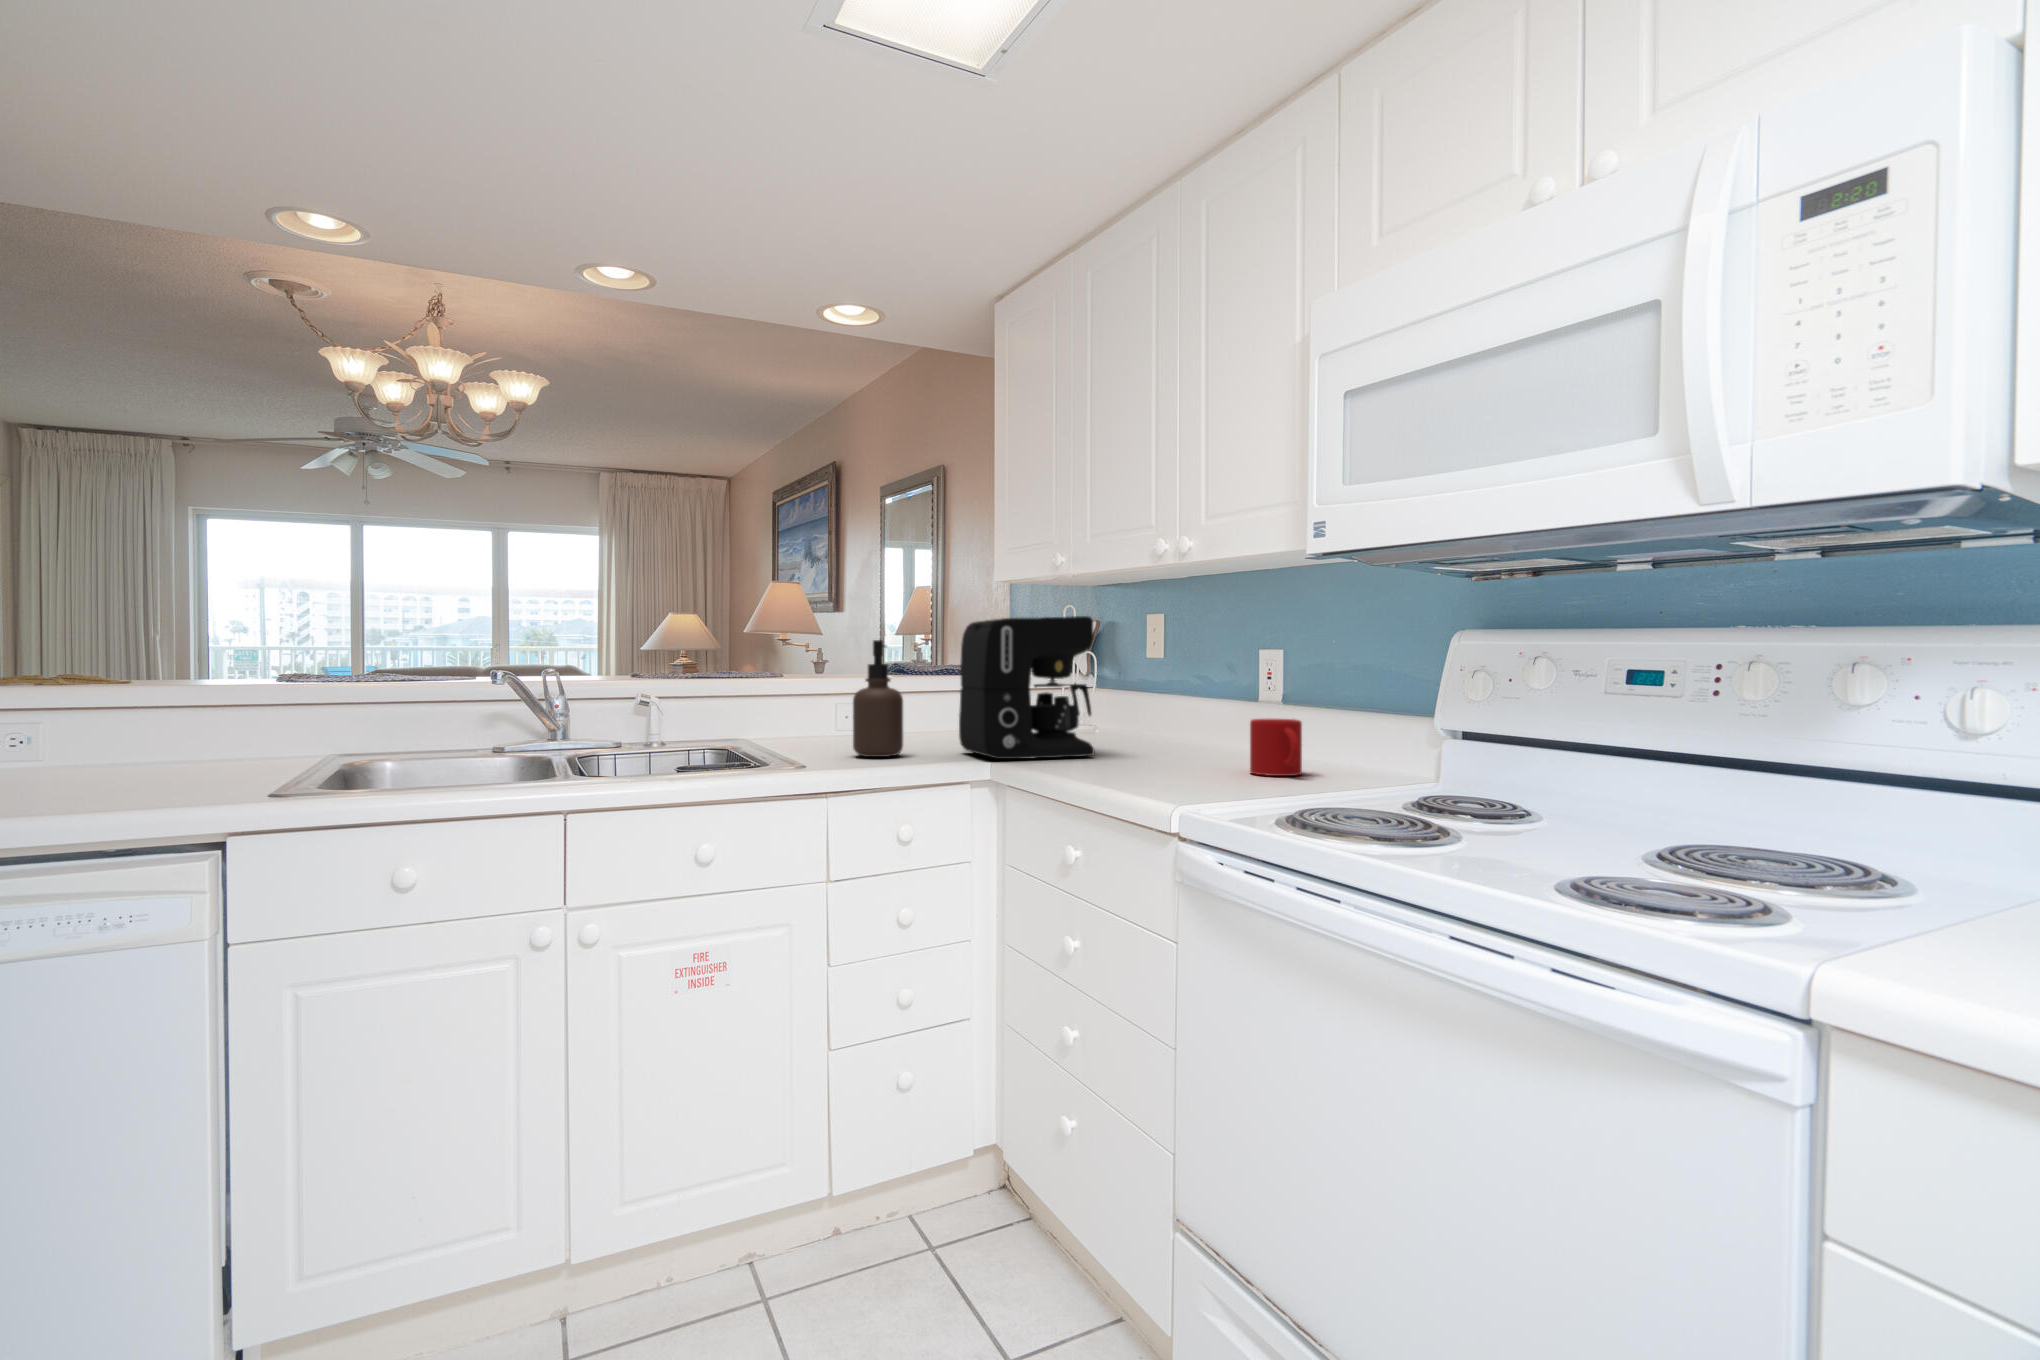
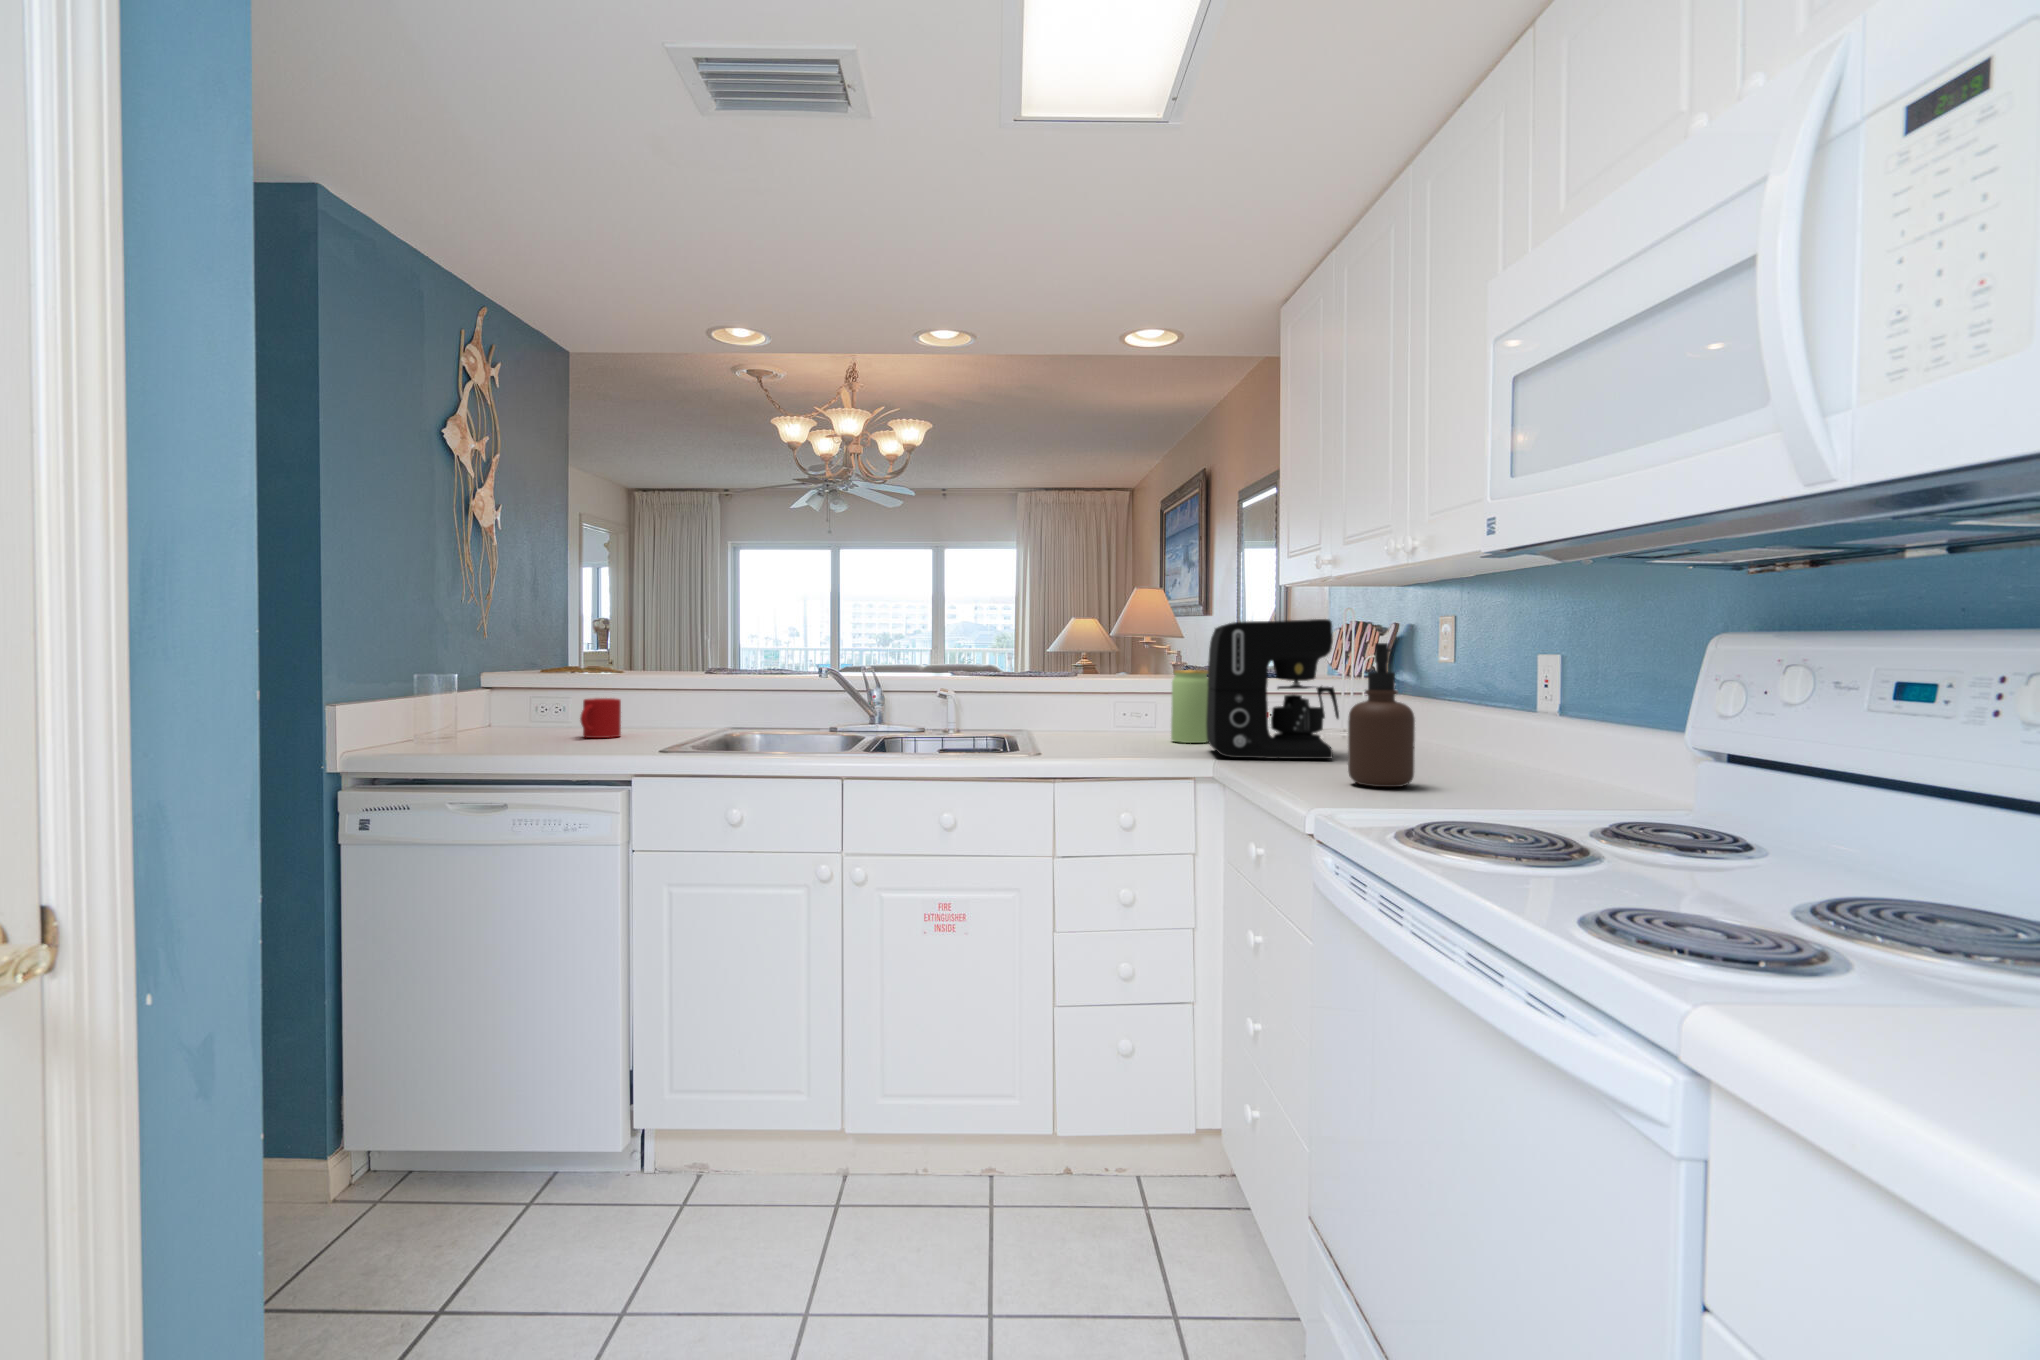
soap dispenser: present [853,640,903,757] -> present [1348,643,1415,787]
jar: none [907,670,946,746] -> present [1171,670,1208,743]
mug: present [1250,719,1302,776] -> present [580,698,621,738]

